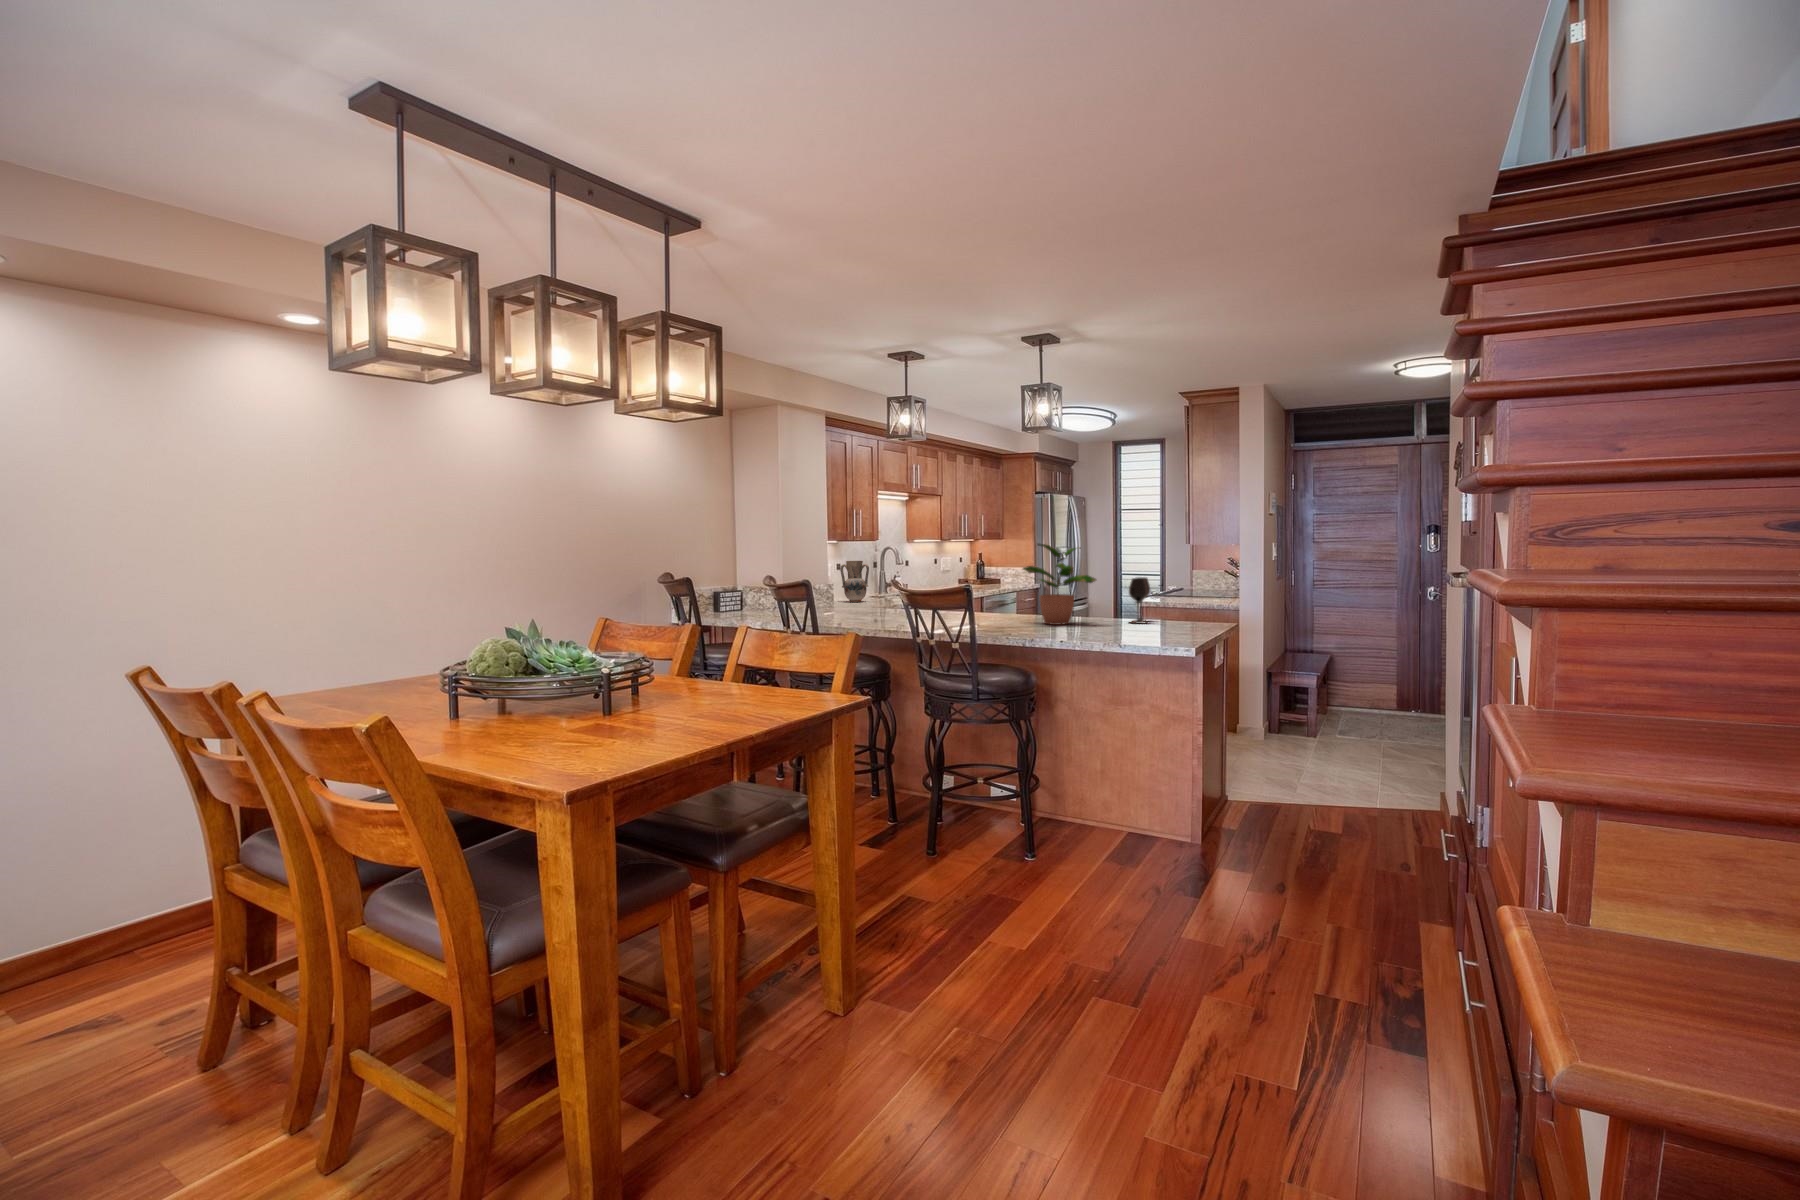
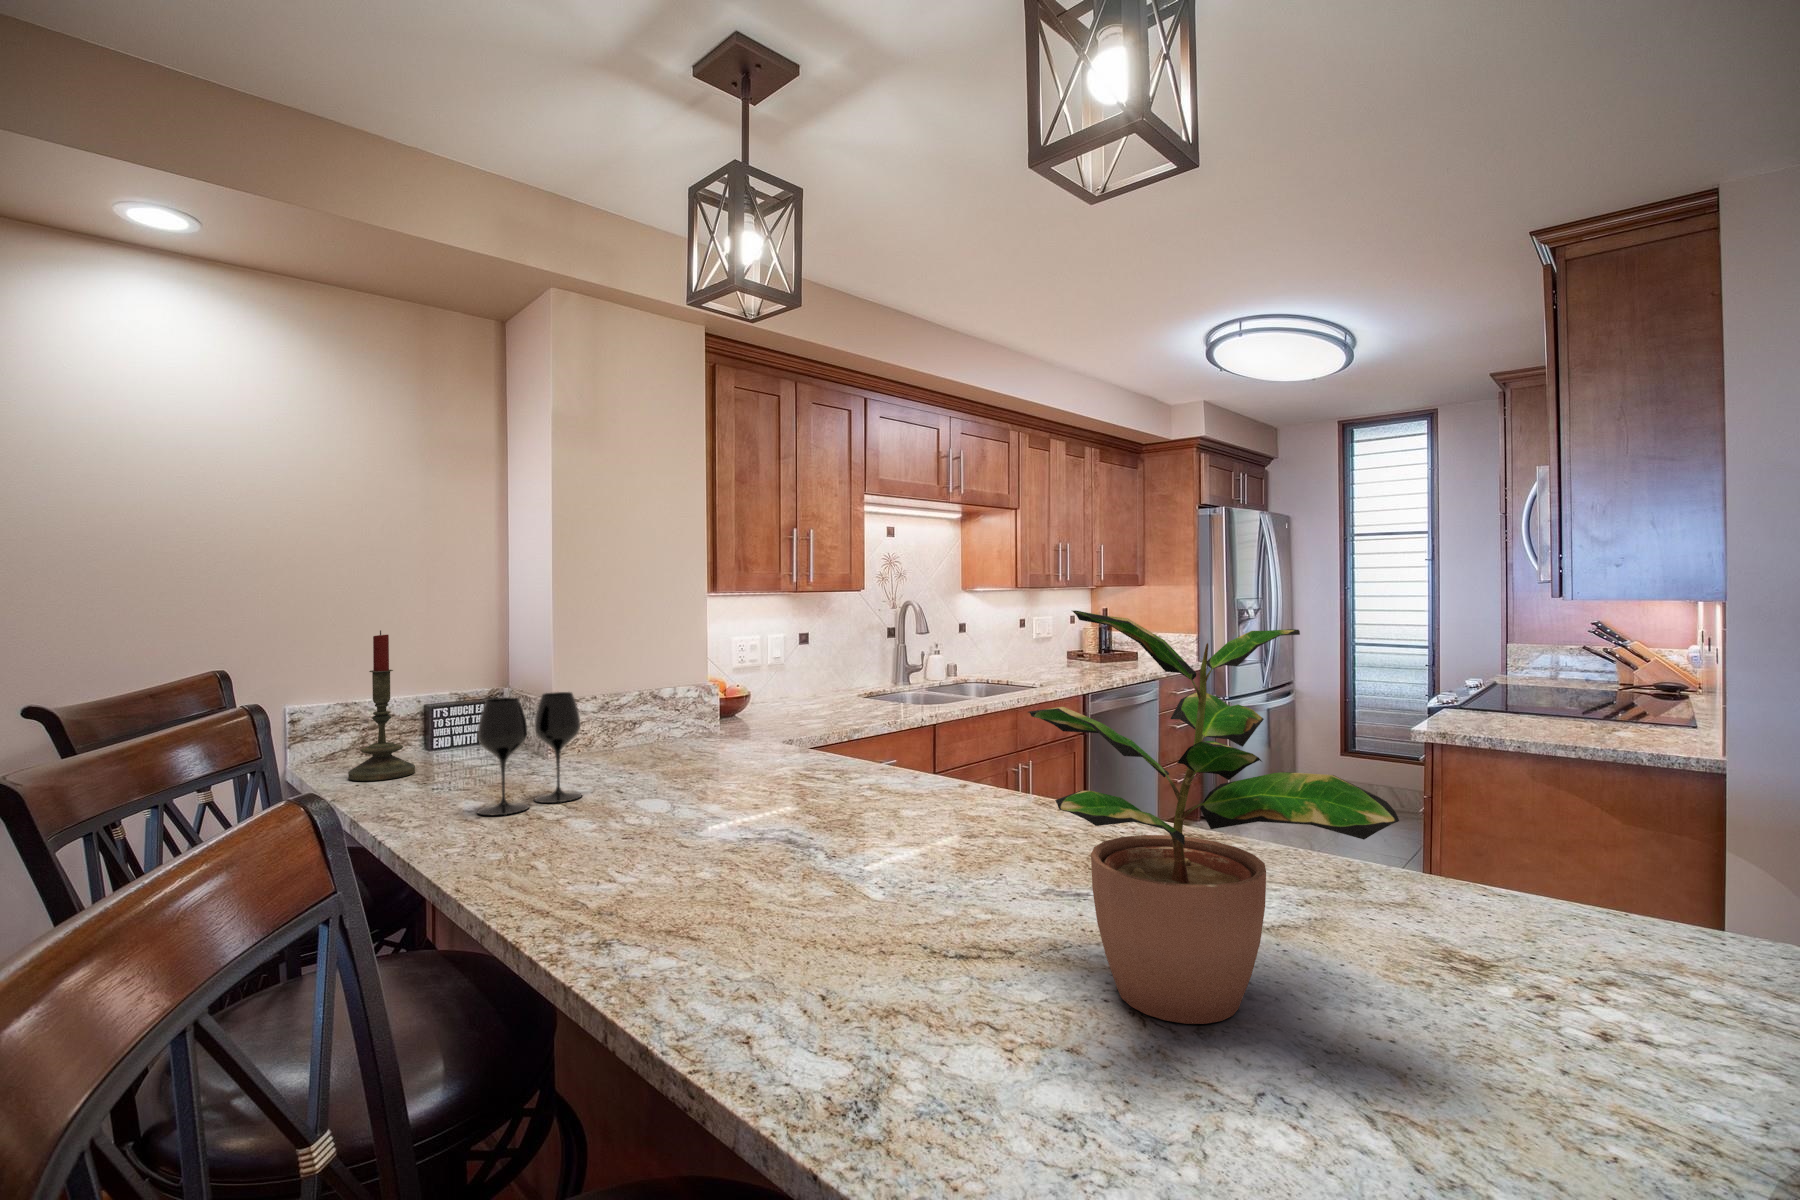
candle: none [723,556,747,617] -> present [348,630,415,781]
vase: present [840,561,869,602] -> none [773,630,827,713]
wine glass: present [1129,577,1150,623] -> present [477,692,582,815]

